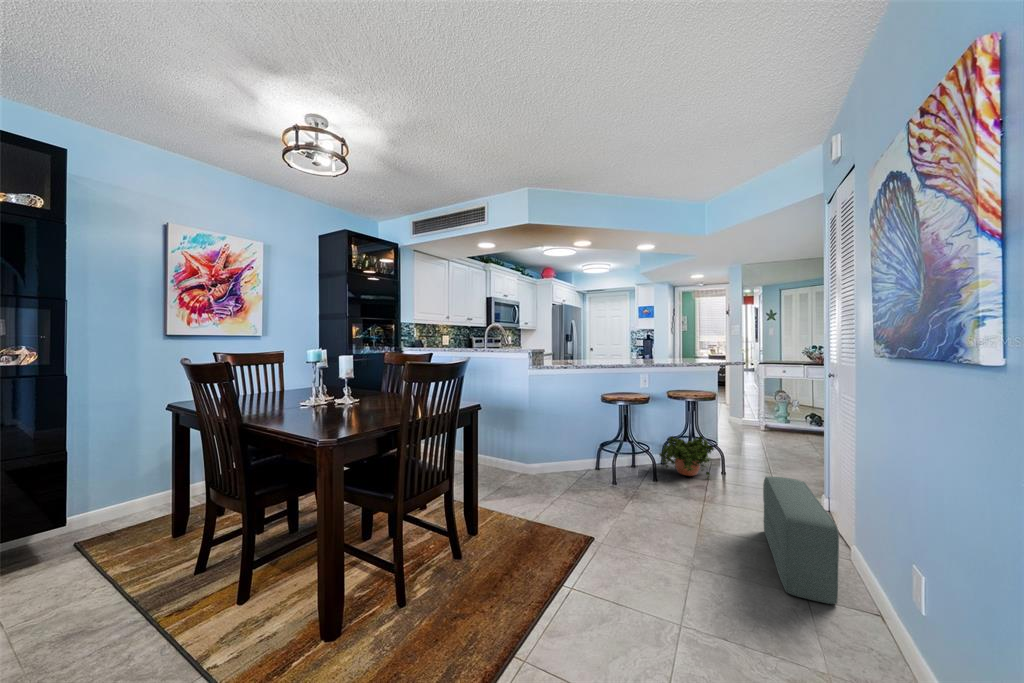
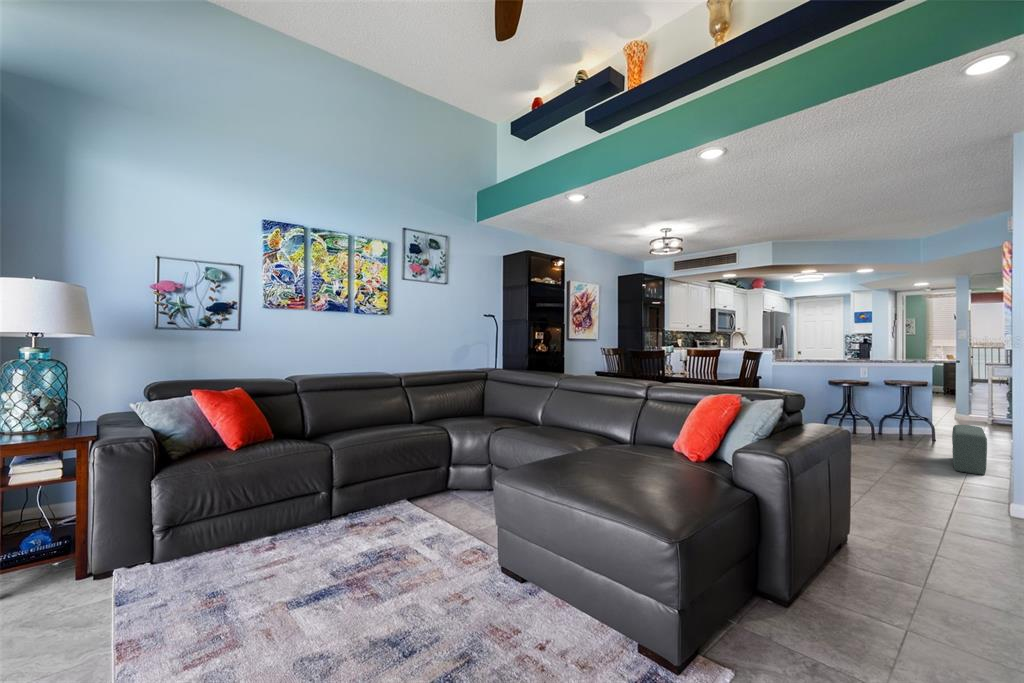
potted plant: present [659,436,714,478] -> none [877,411,925,441]

